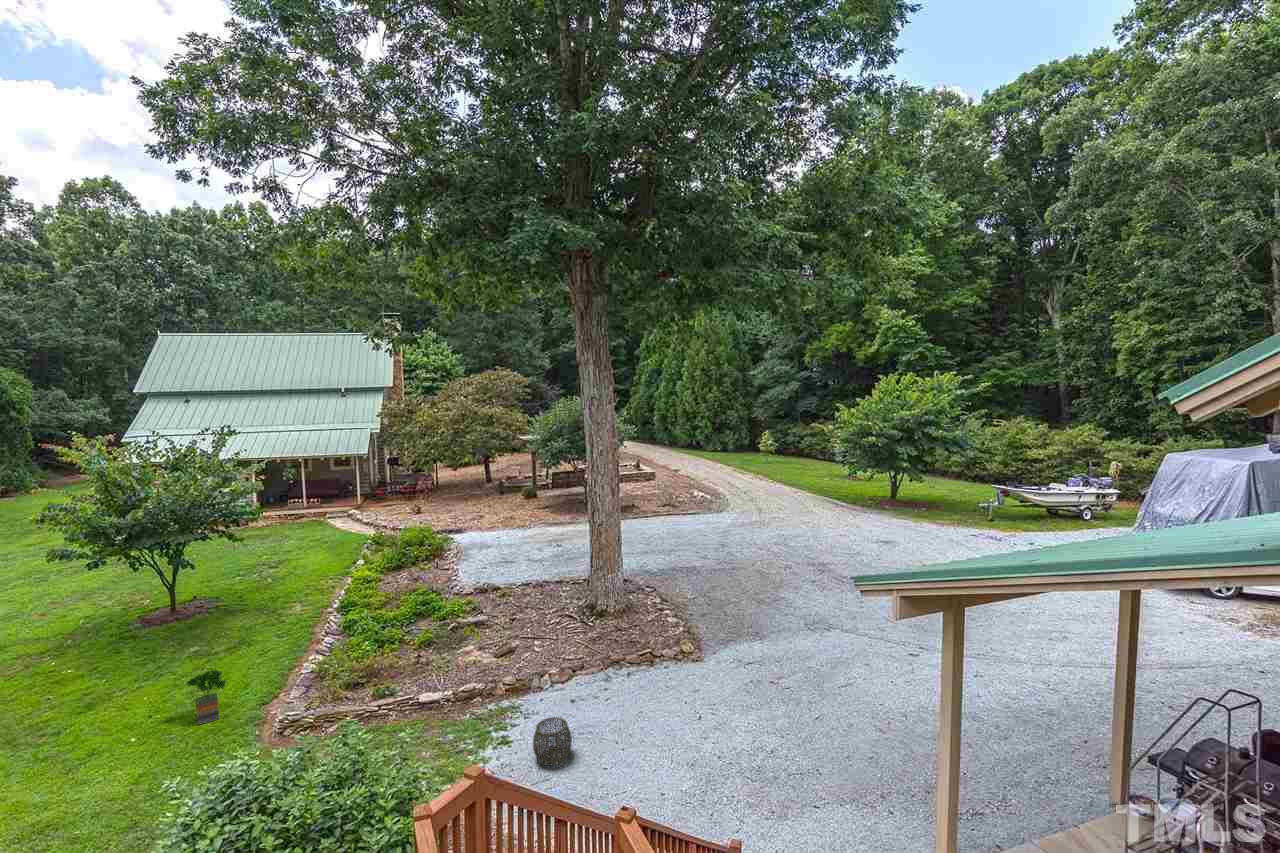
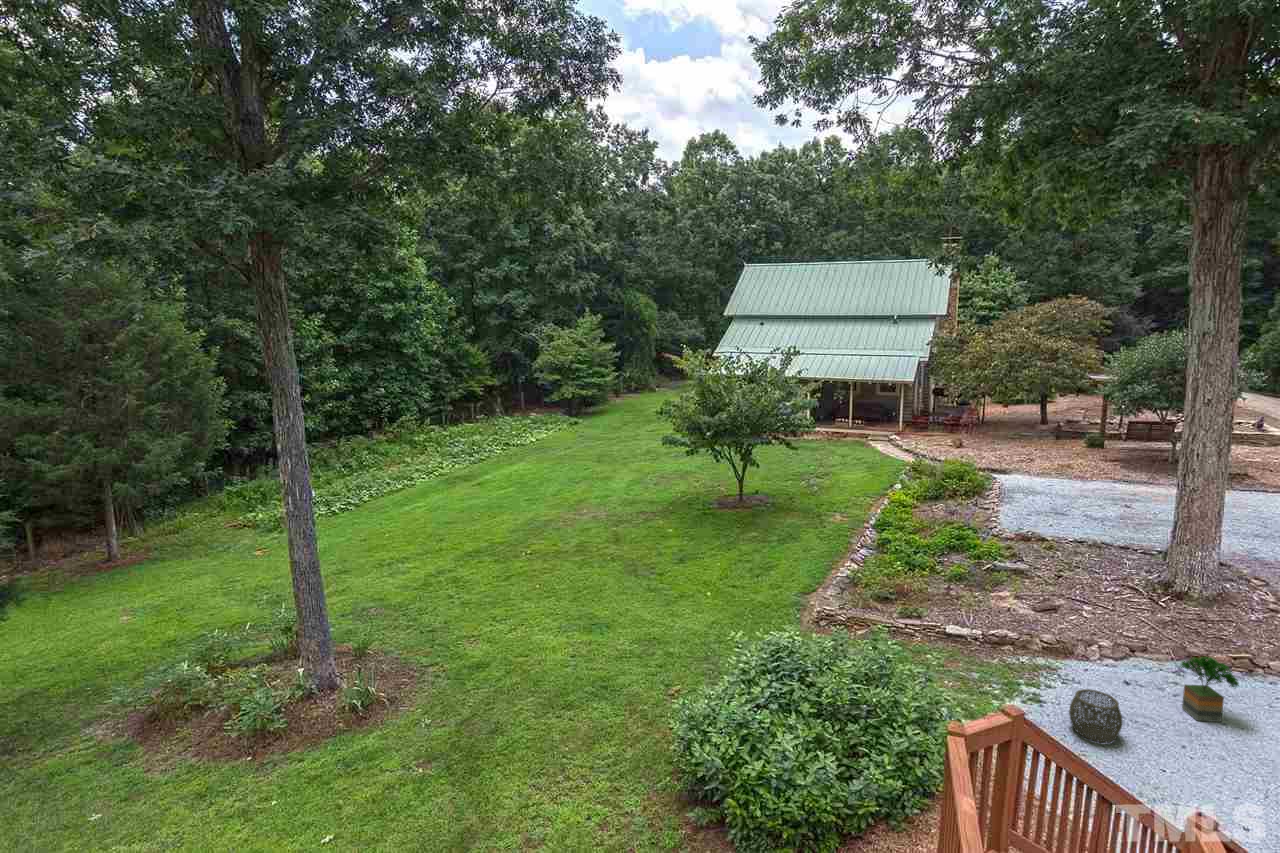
potted tree: present [187,670,226,725] -> present [1180,657,1239,722]

